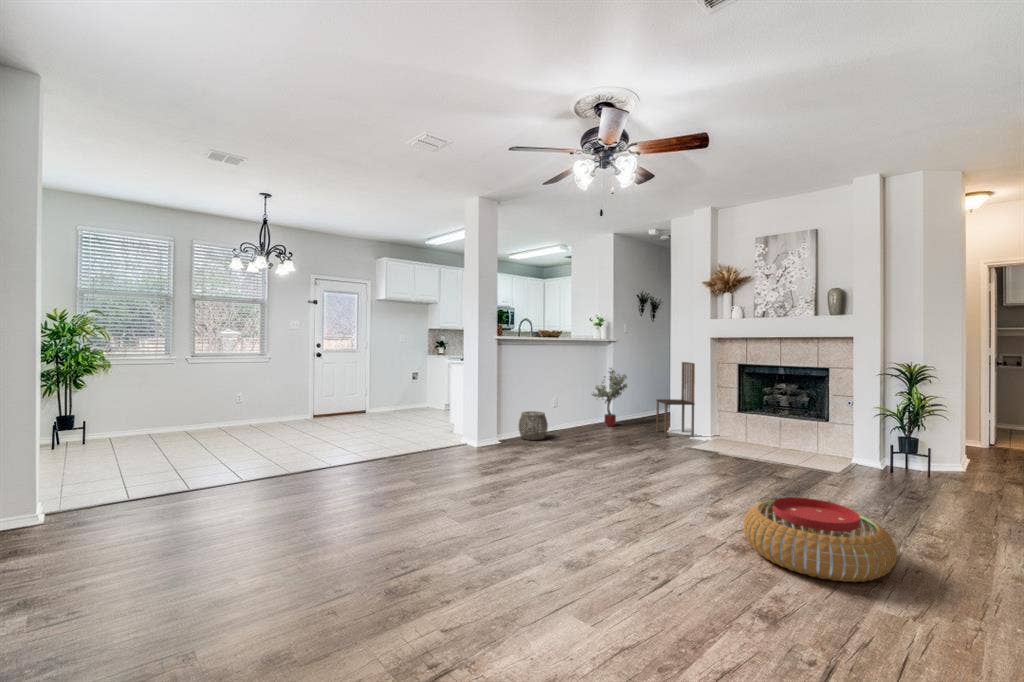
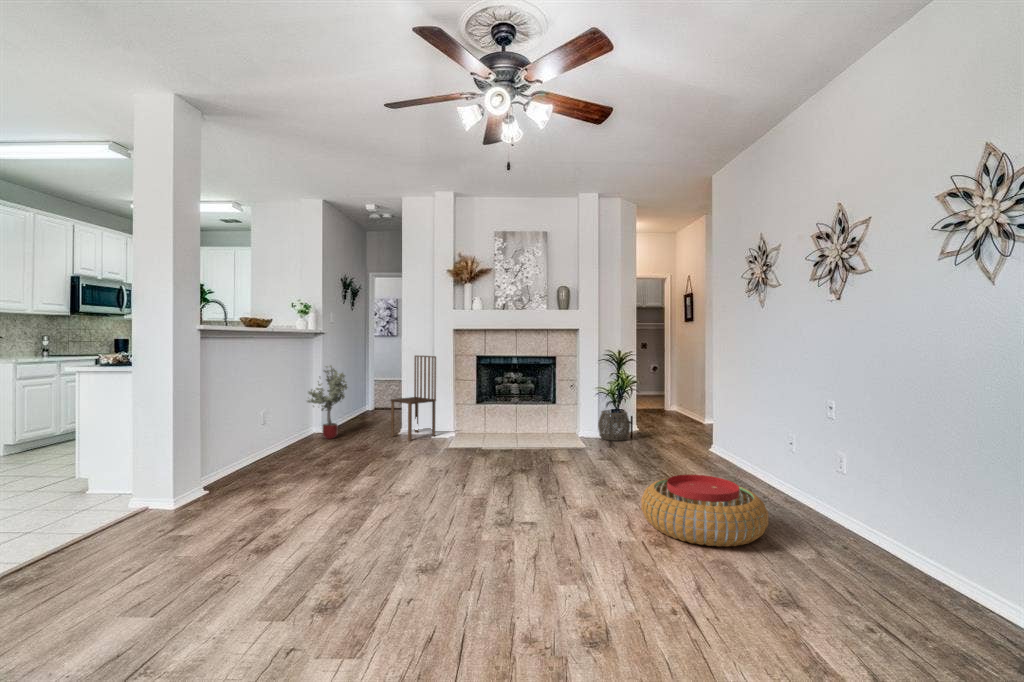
woven basket: present [519,411,548,440] -> present [598,410,630,441]

